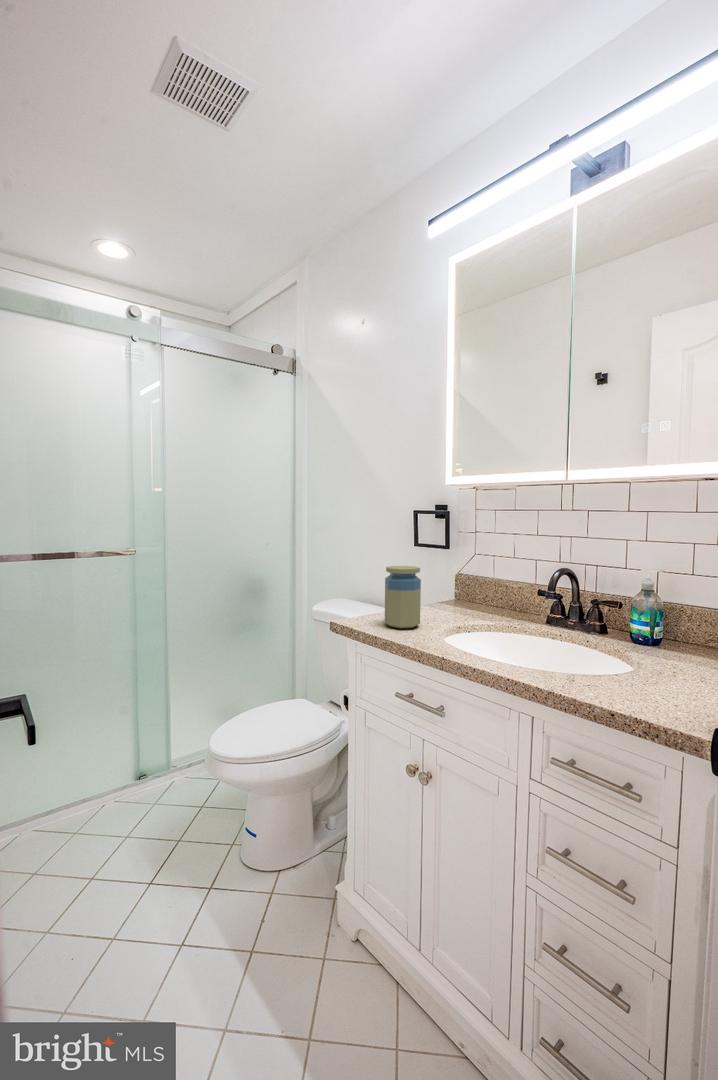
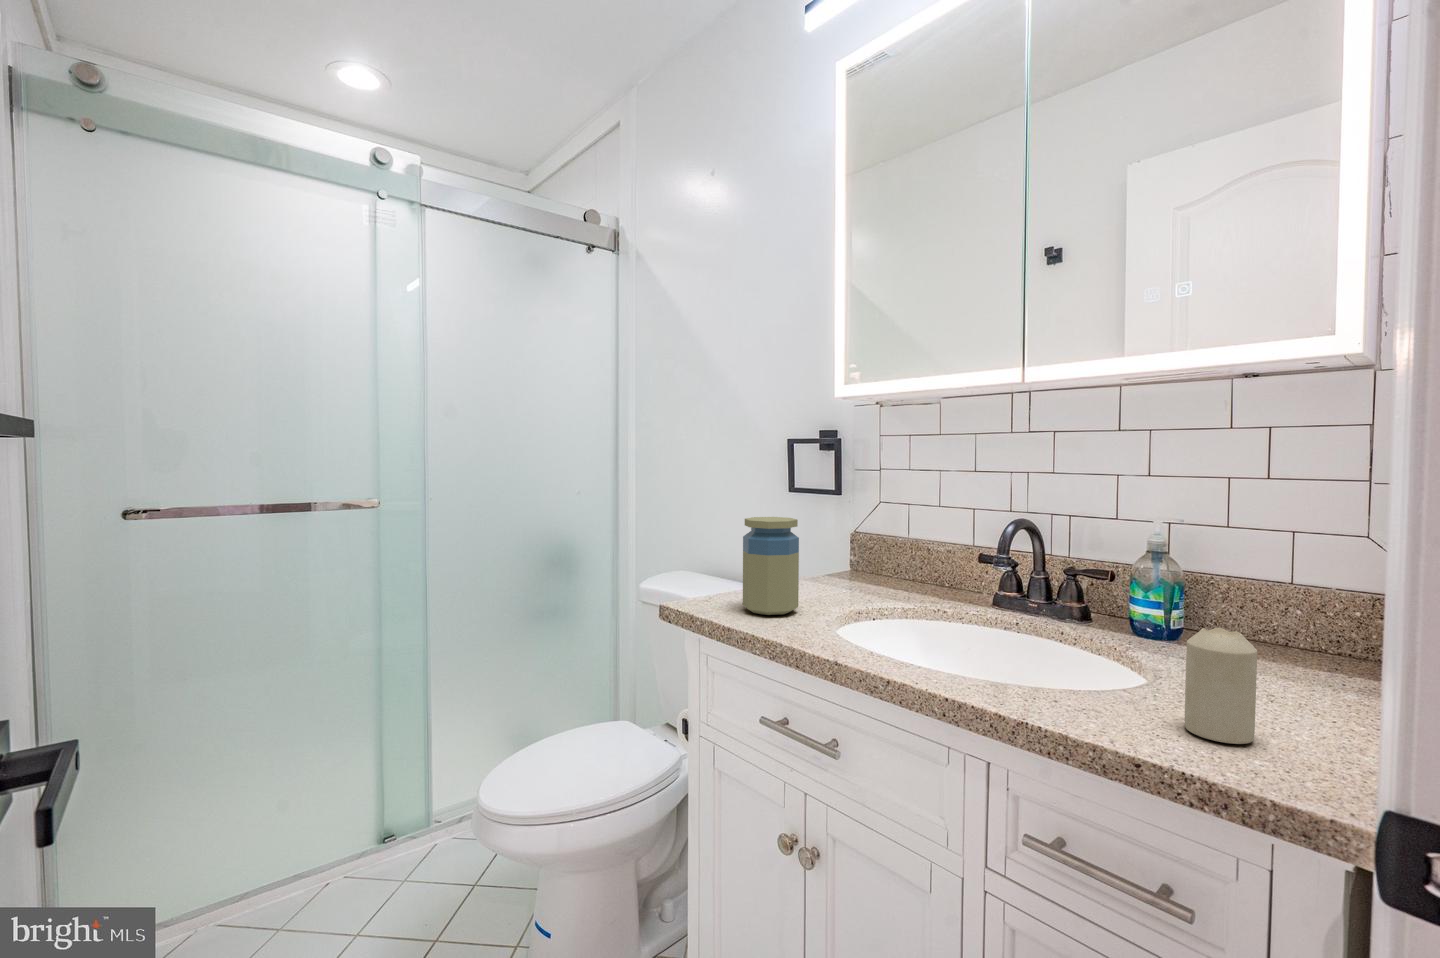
candle: none [645,637,686,704] -> present [1185,628,1257,744]

